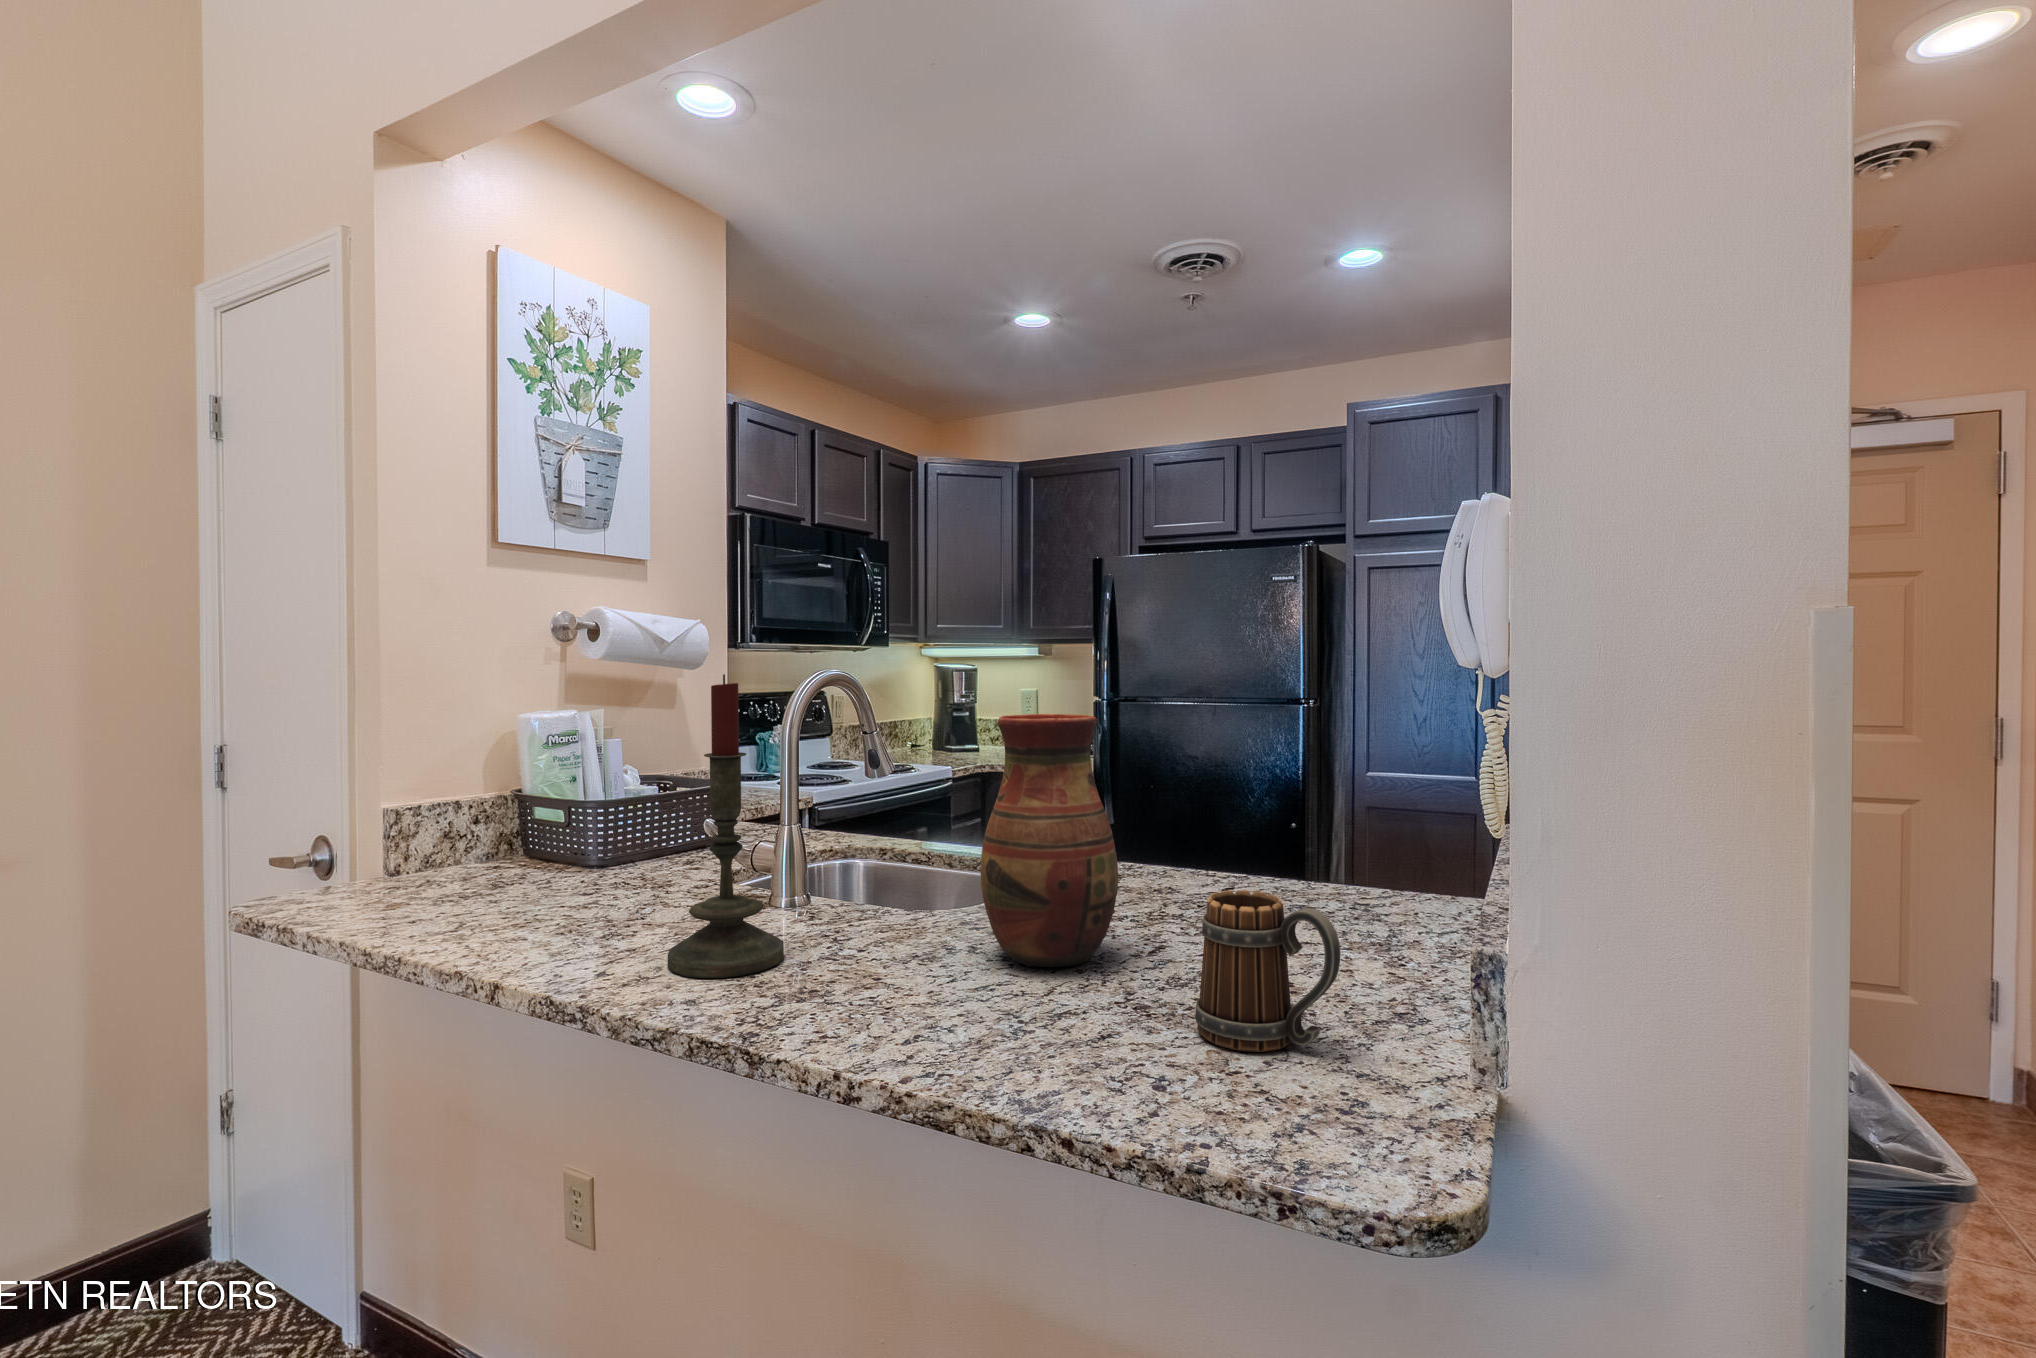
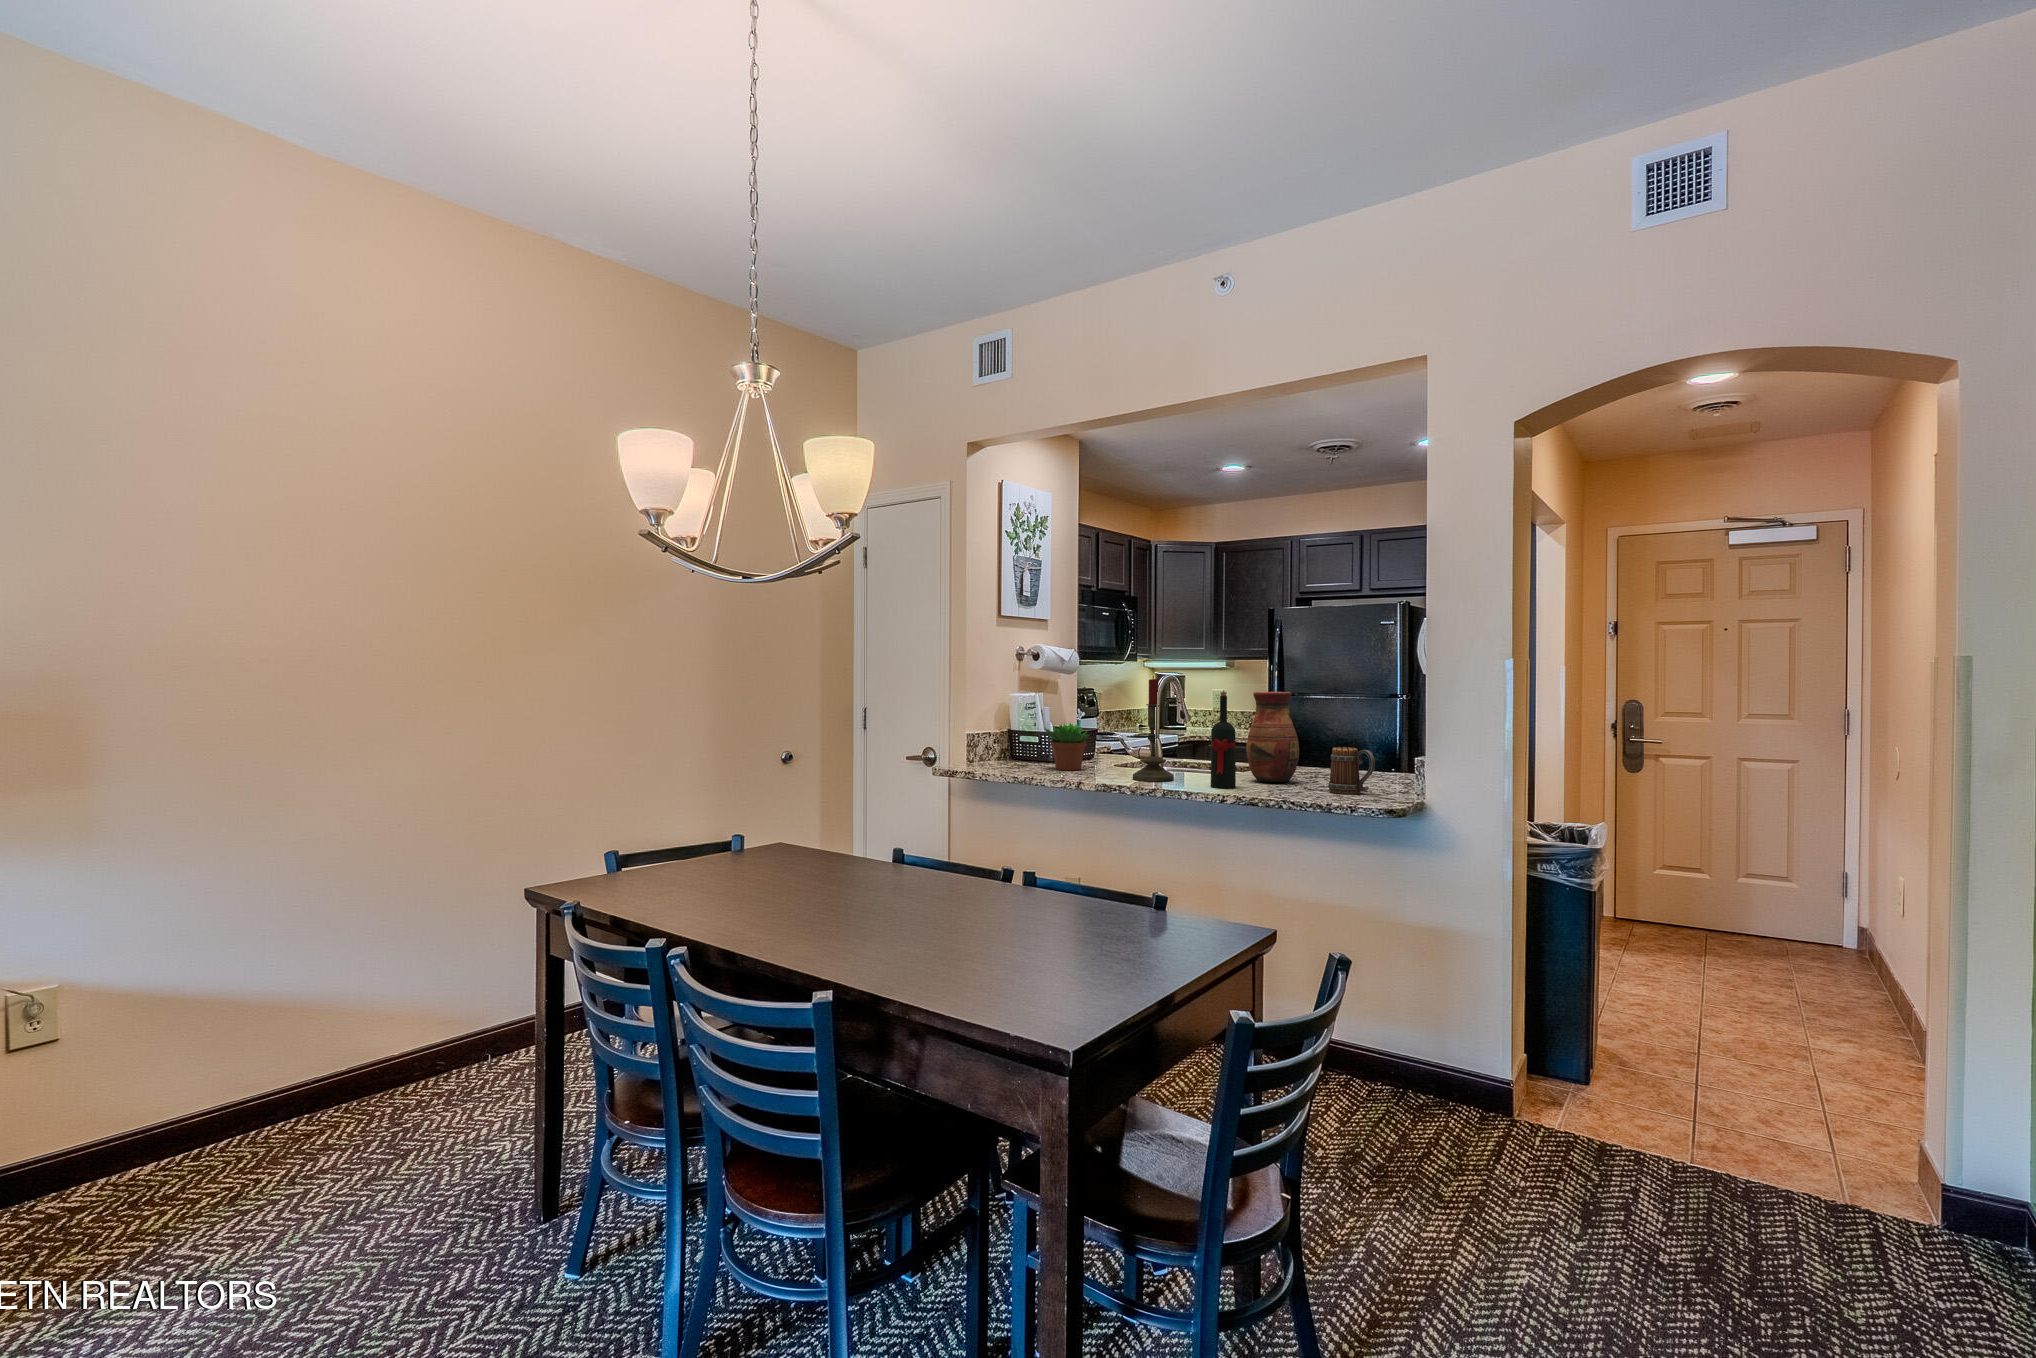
wine bottle: none [849,723,924,1023] -> present [1211,692,1236,788]
succulent plant: none [509,788,634,911] -> present [1045,723,1089,770]

